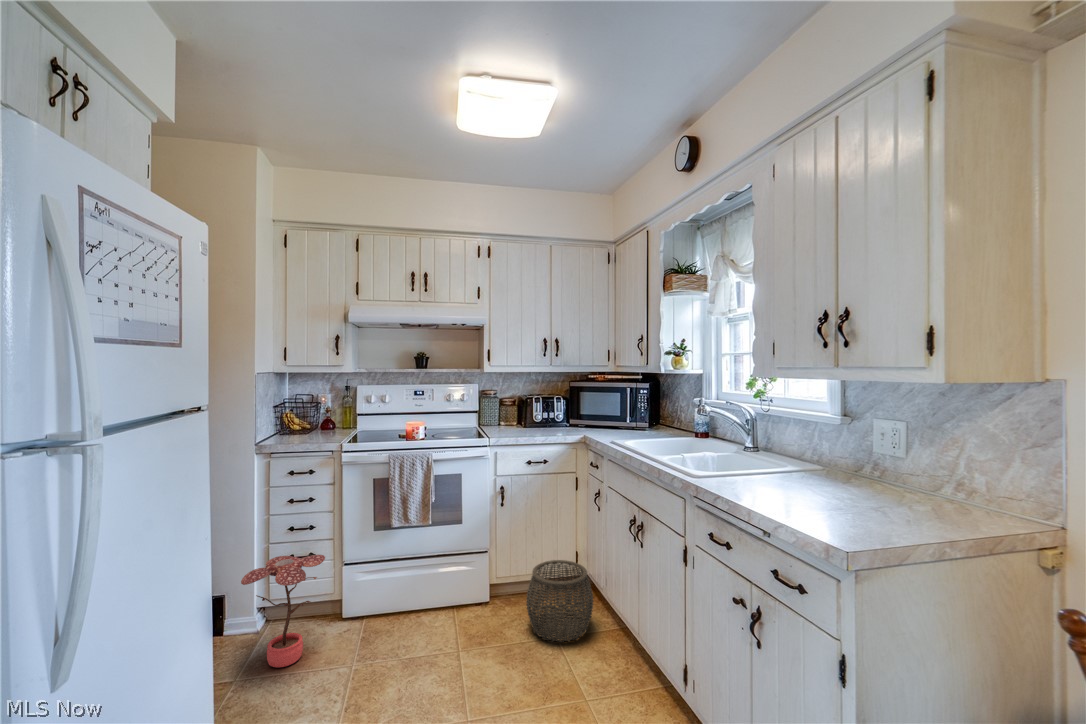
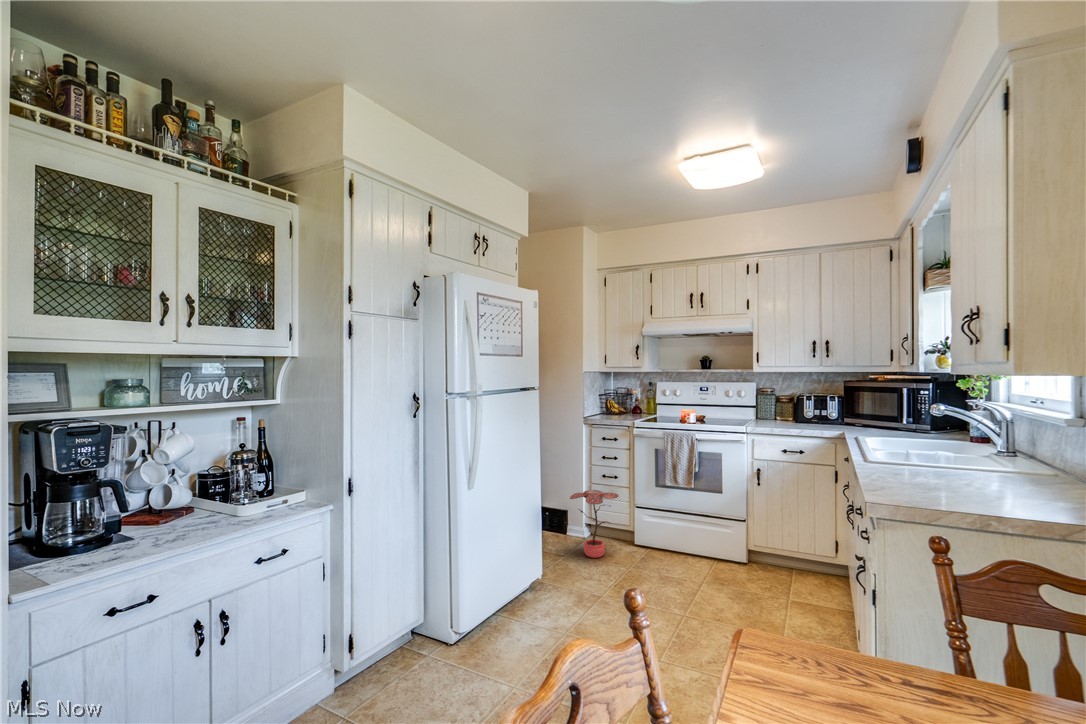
woven basket: present [526,560,594,642] -> none [765,538,832,608]

